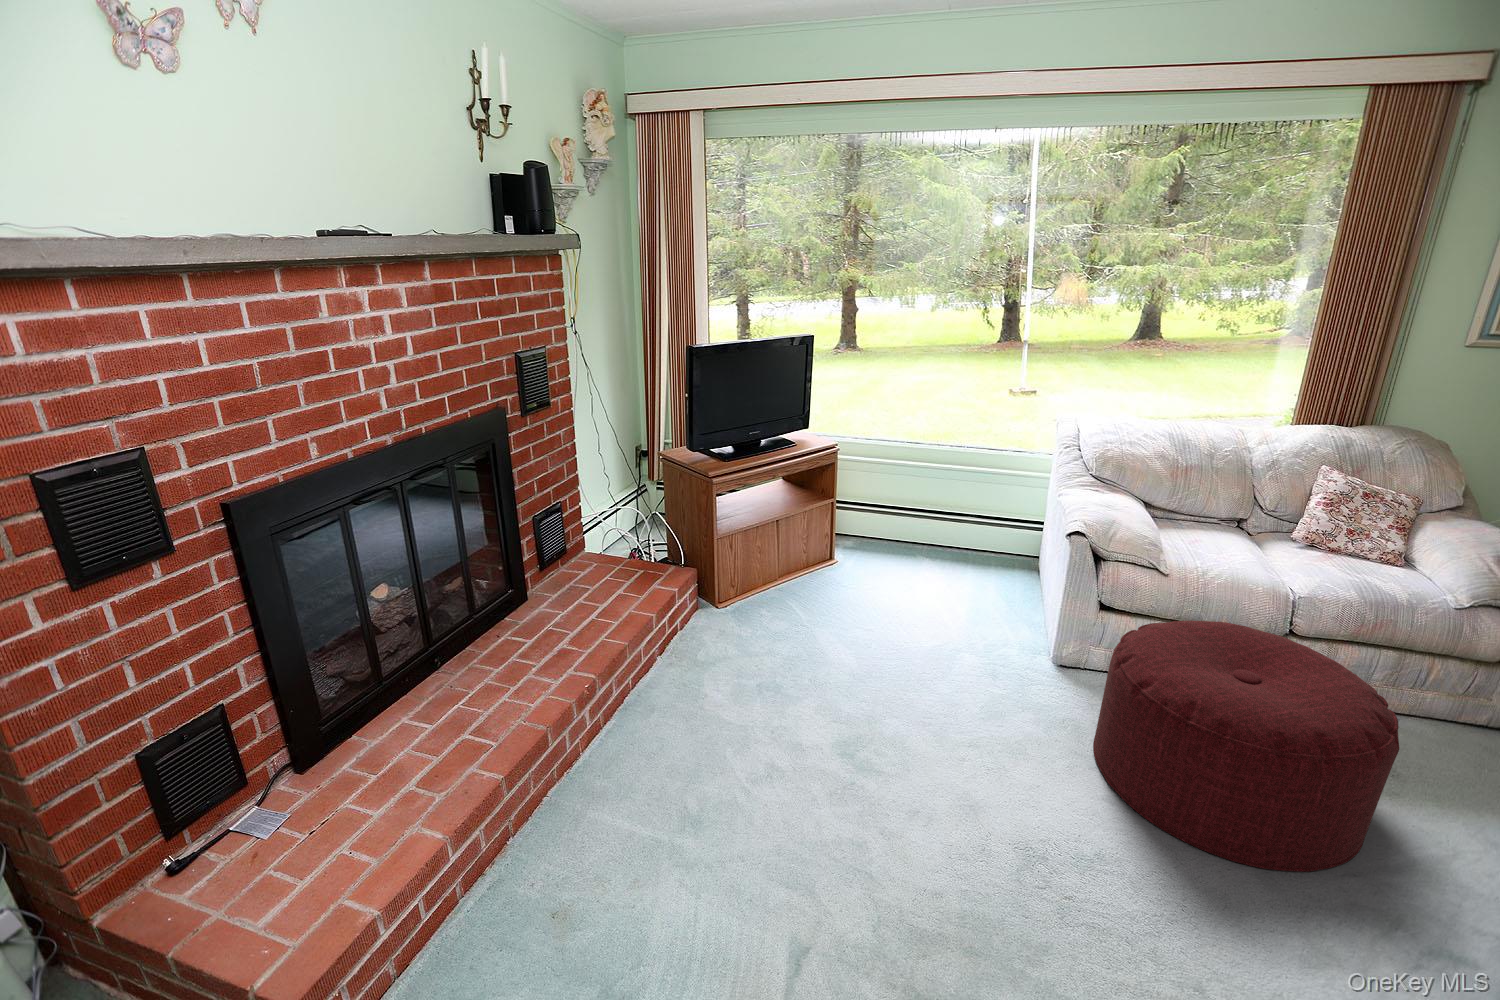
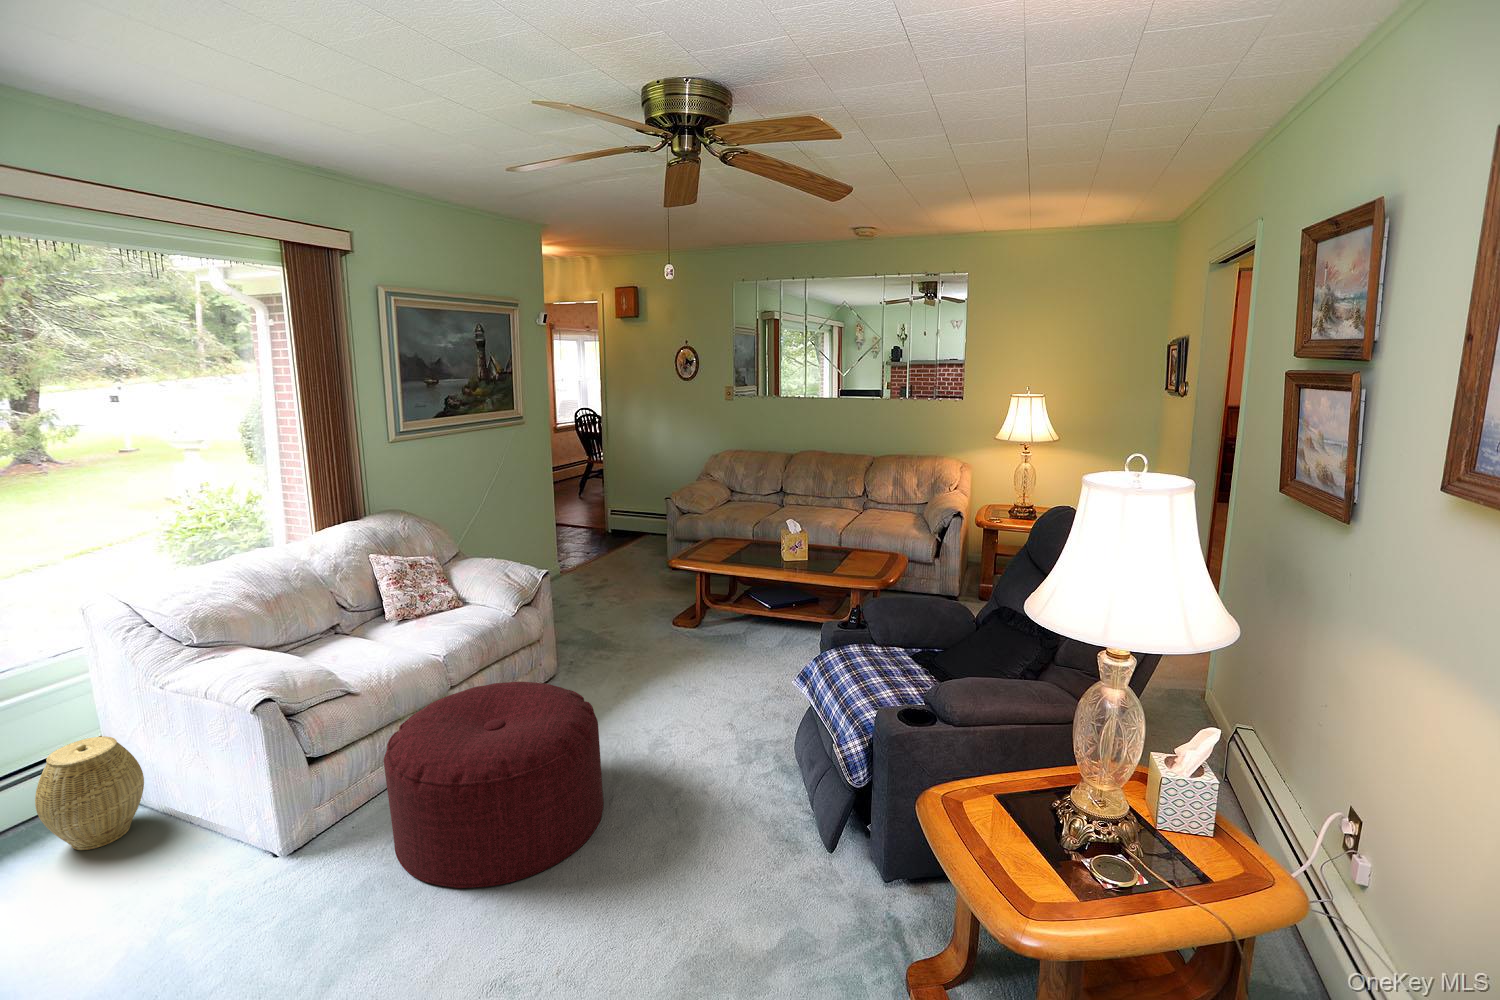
woven basket: none [970,510,1033,588] -> present [35,736,144,850]

